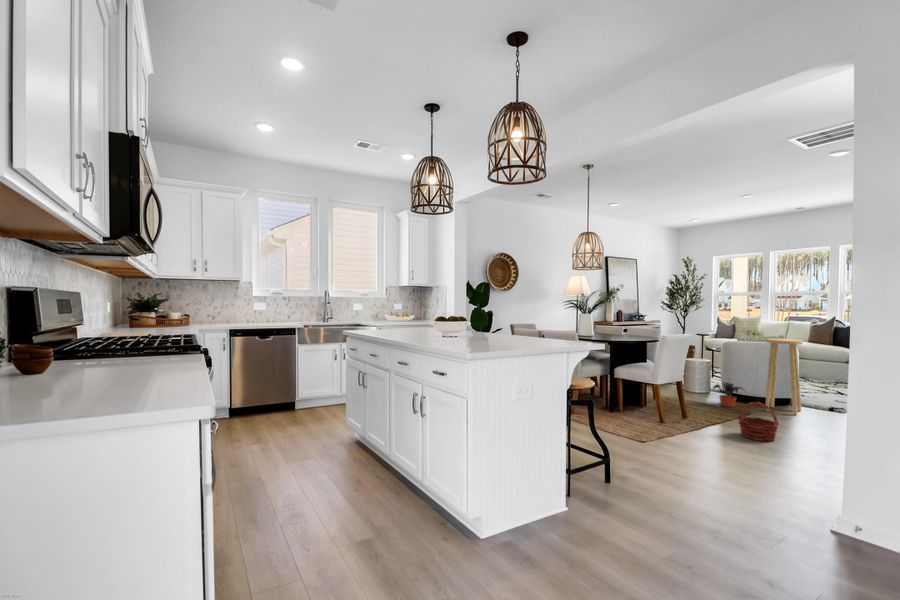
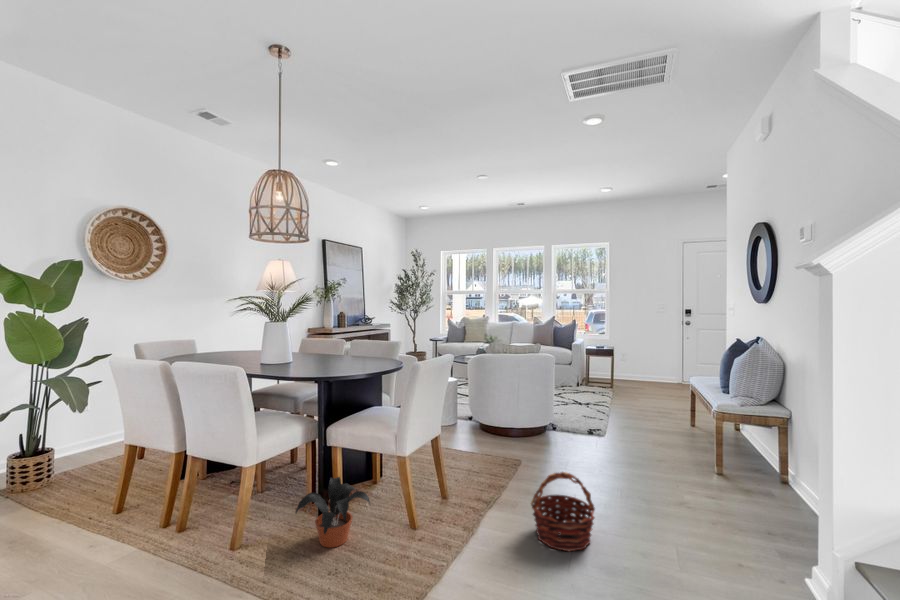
stool: present [765,338,803,415] -> none [529,345,571,453]
potted plant: present [713,382,744,407] -> present [296,477,370,548]

